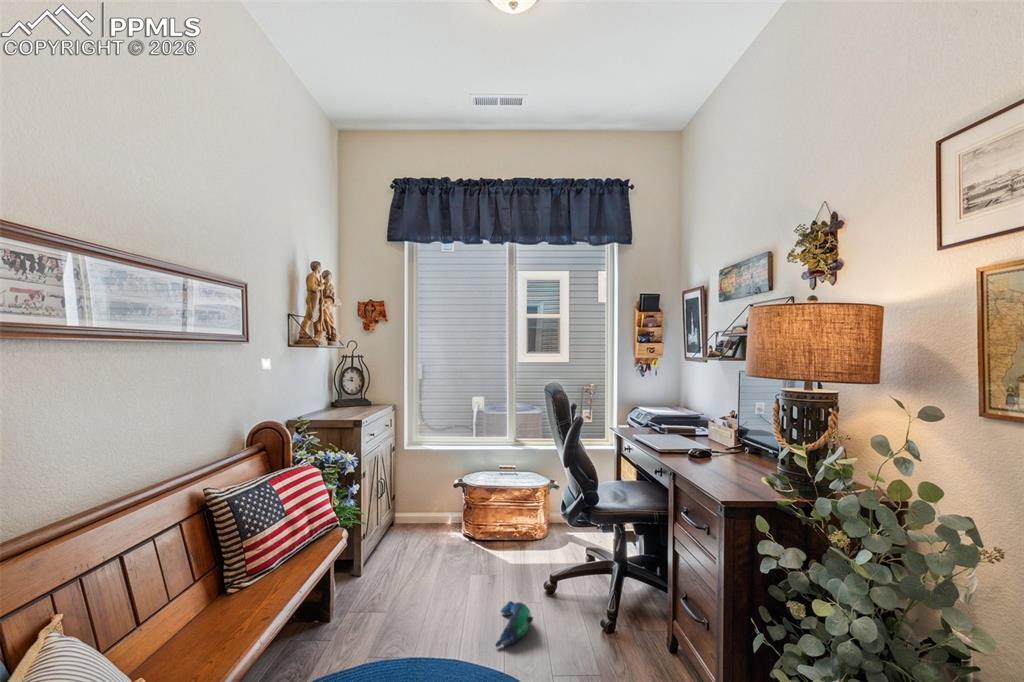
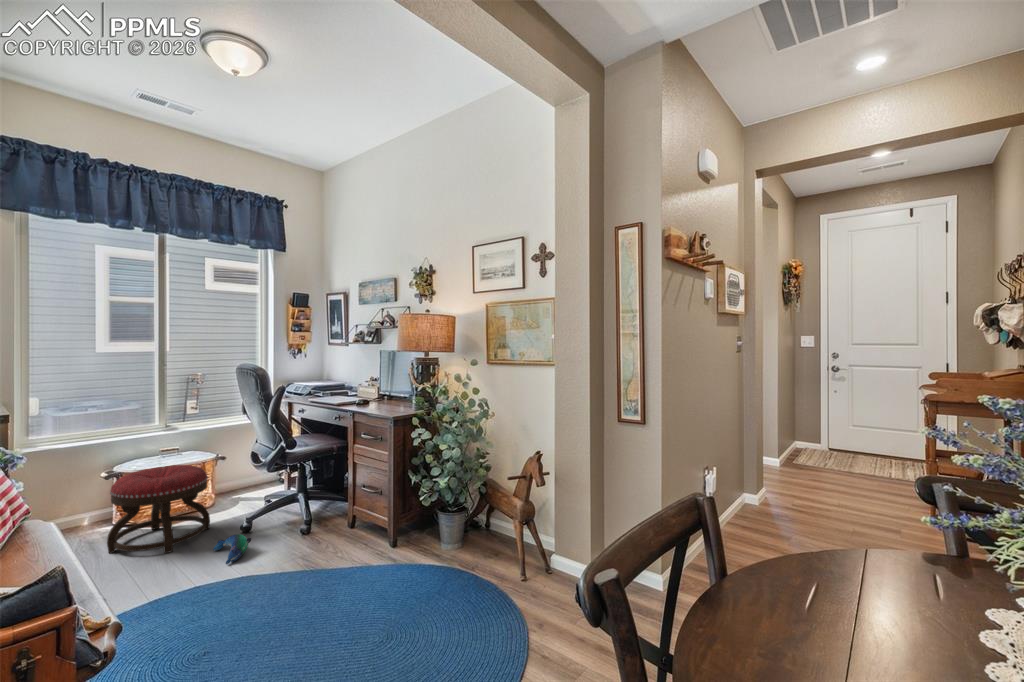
ottoman: none [432,487,521,593] -> present [107,465,210,553]

